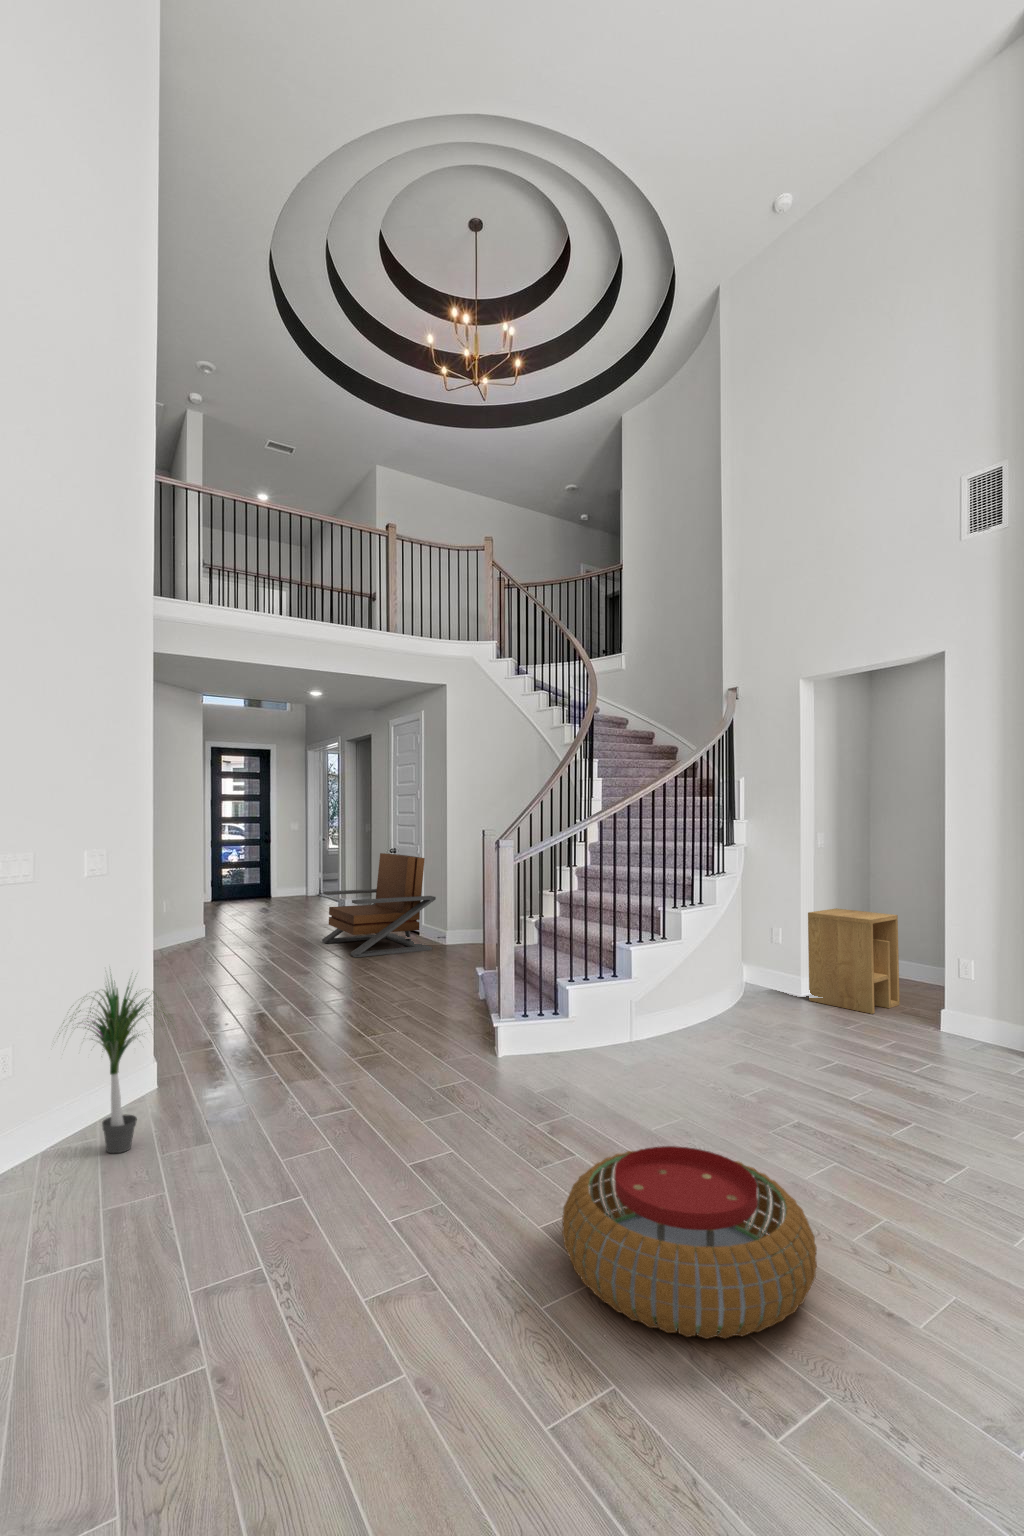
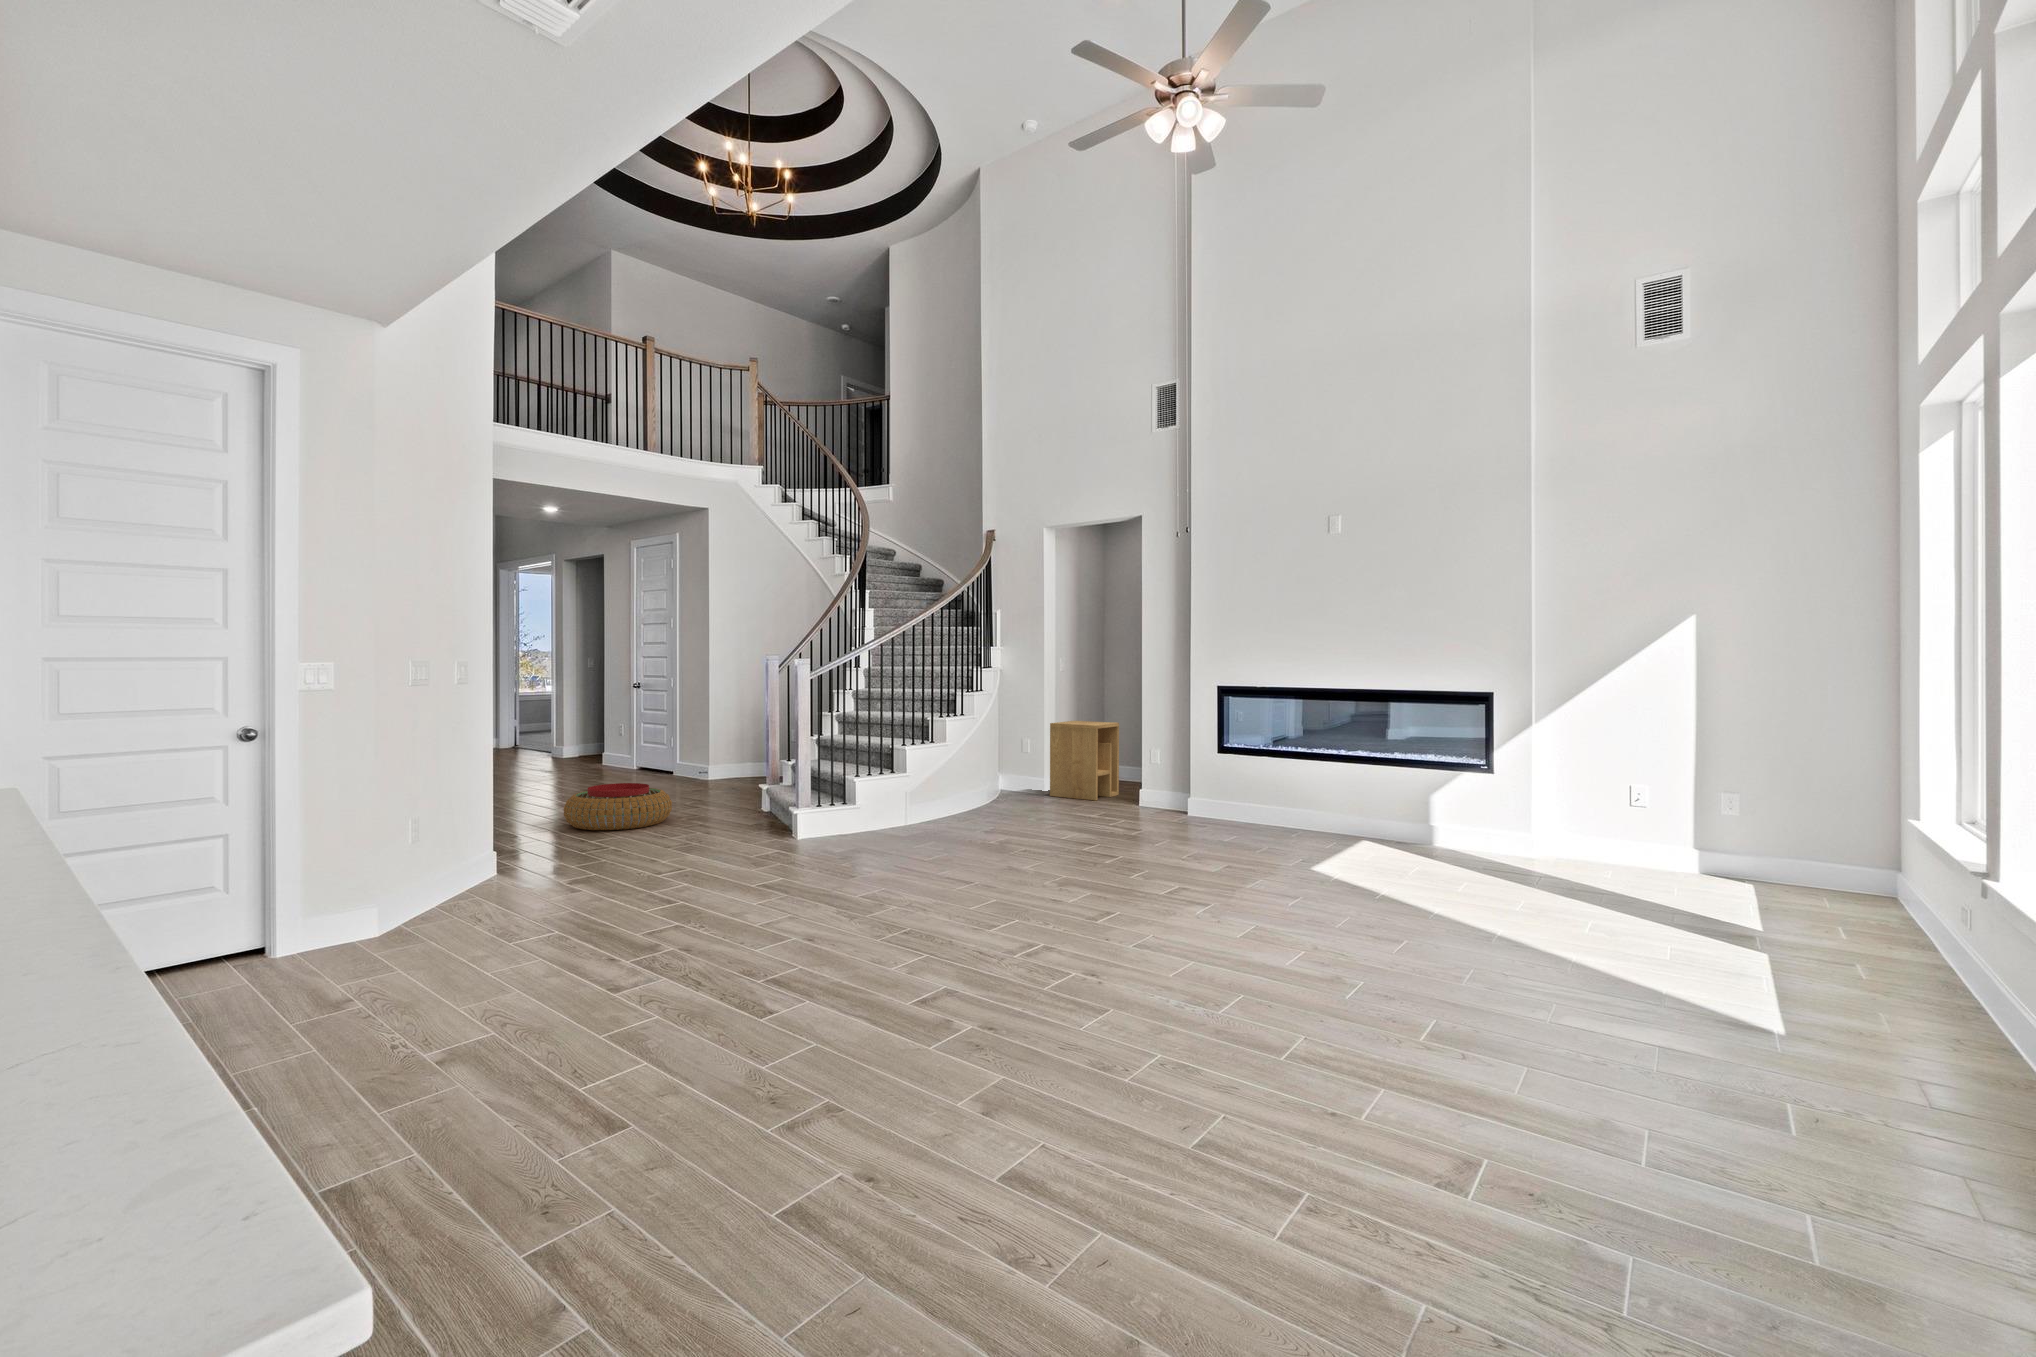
lounge chair: present [322,853,436,957] -> none [577,686,705,789]
potted plant: present [59,982,165,1153] -> none [444,754,553,900]
pouf: present [562,1146,817,1339] -> present [564,783,672,830]

